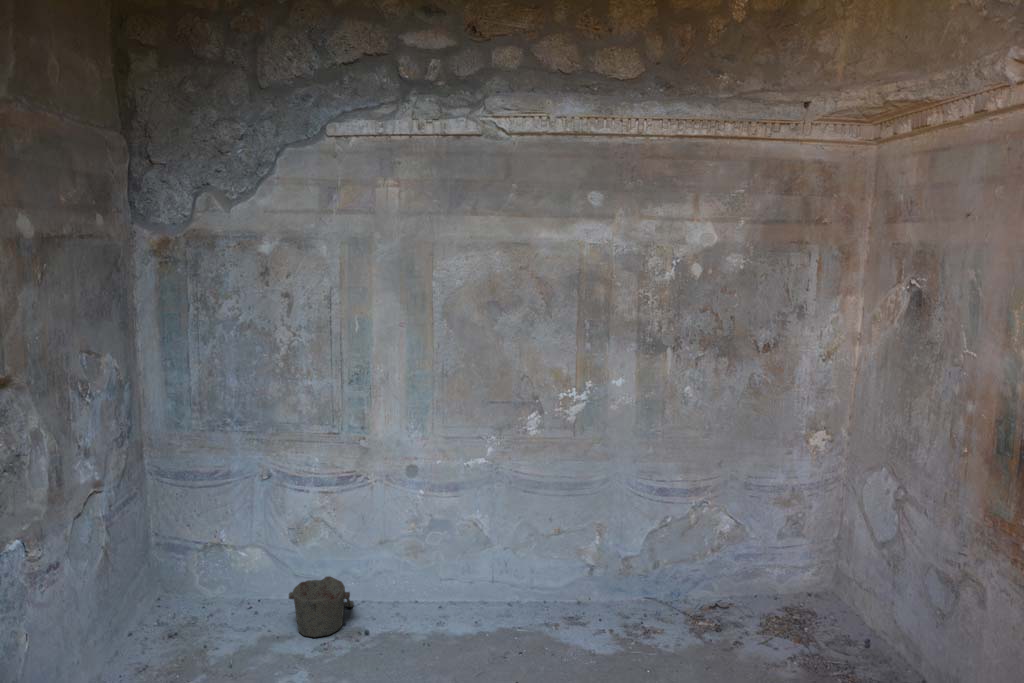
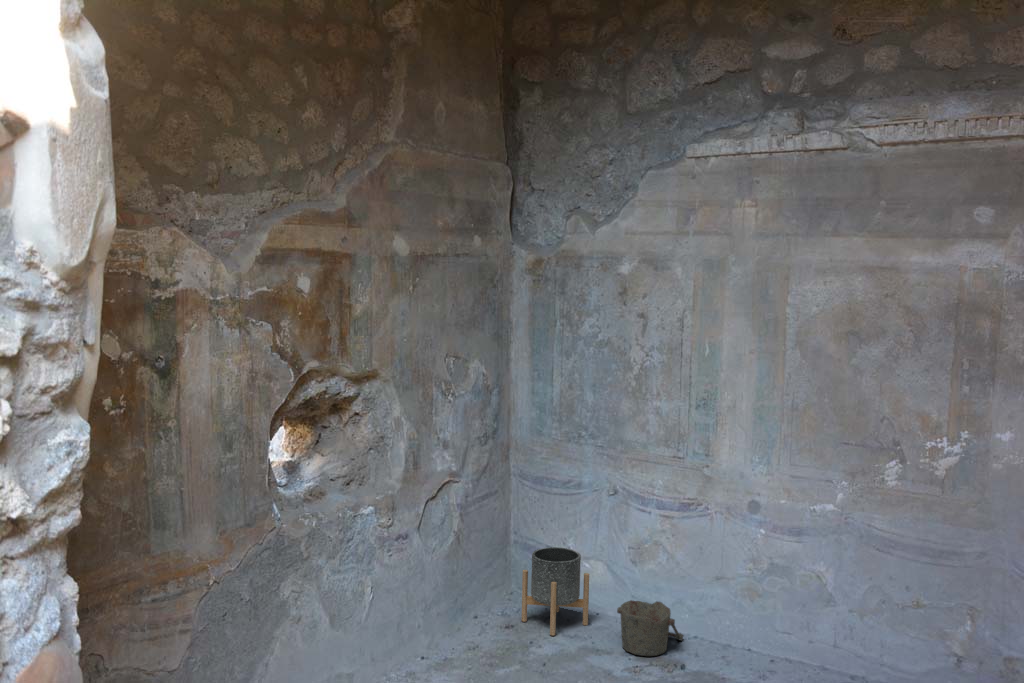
planter: none [175,543,253,640] -> present [522,547,589,636]

